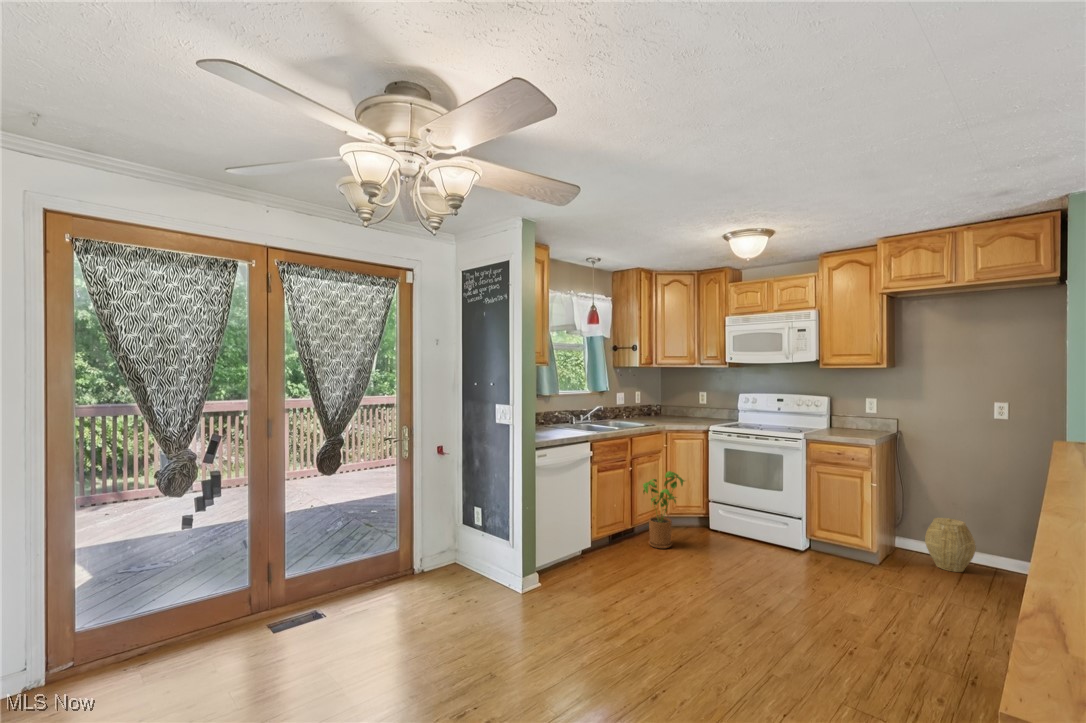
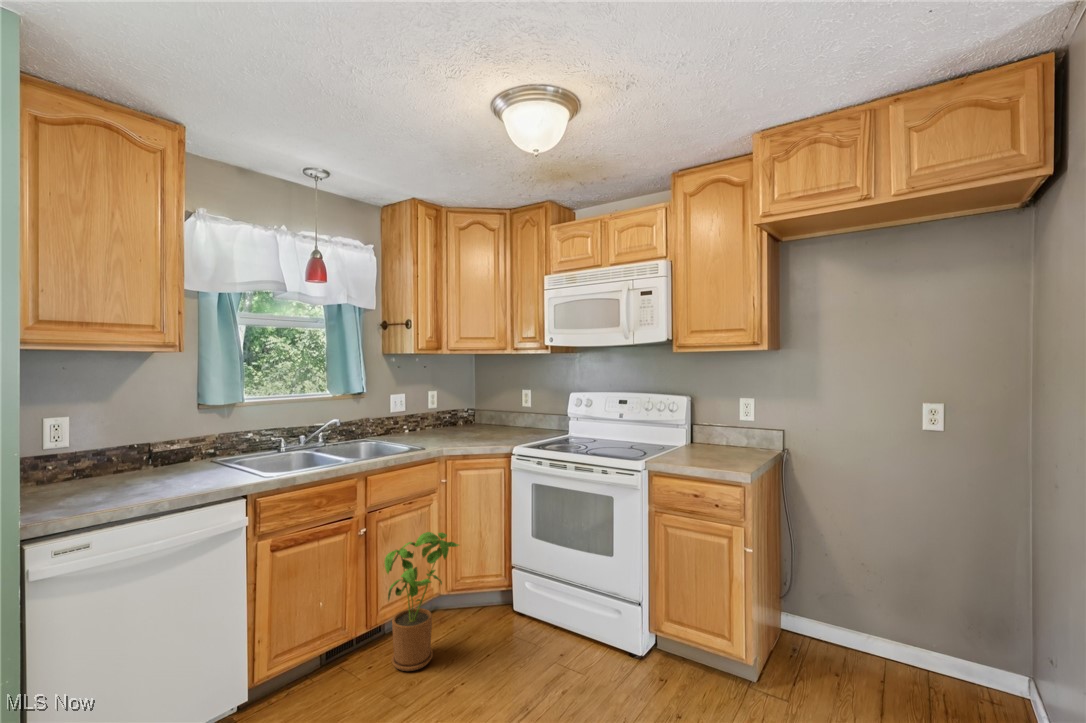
woven basket: present [925,518,976,572] -> none [825,589,902,685]

